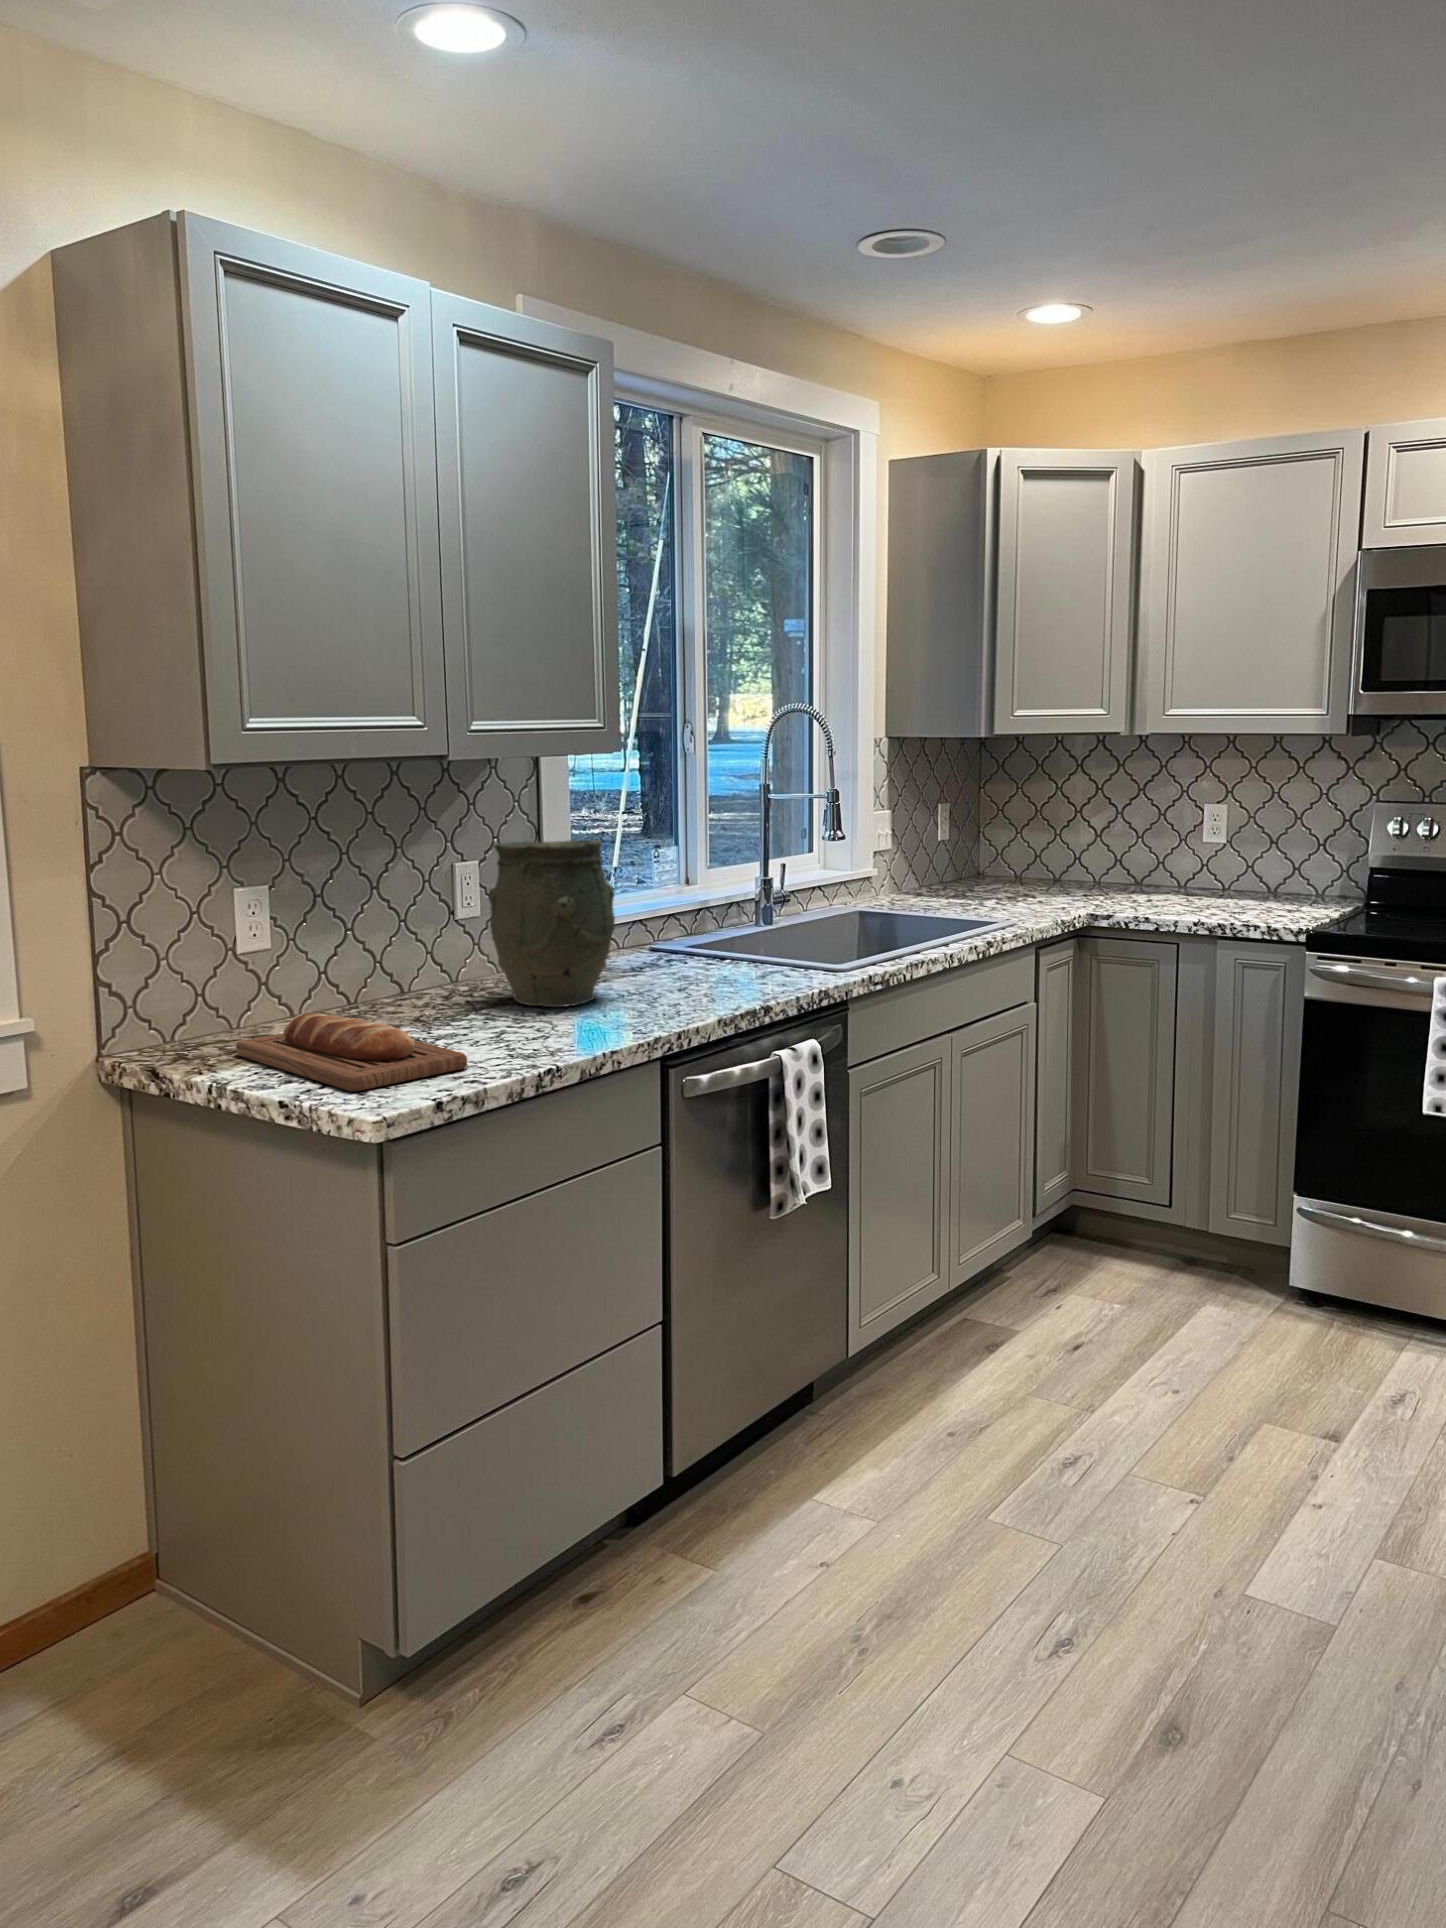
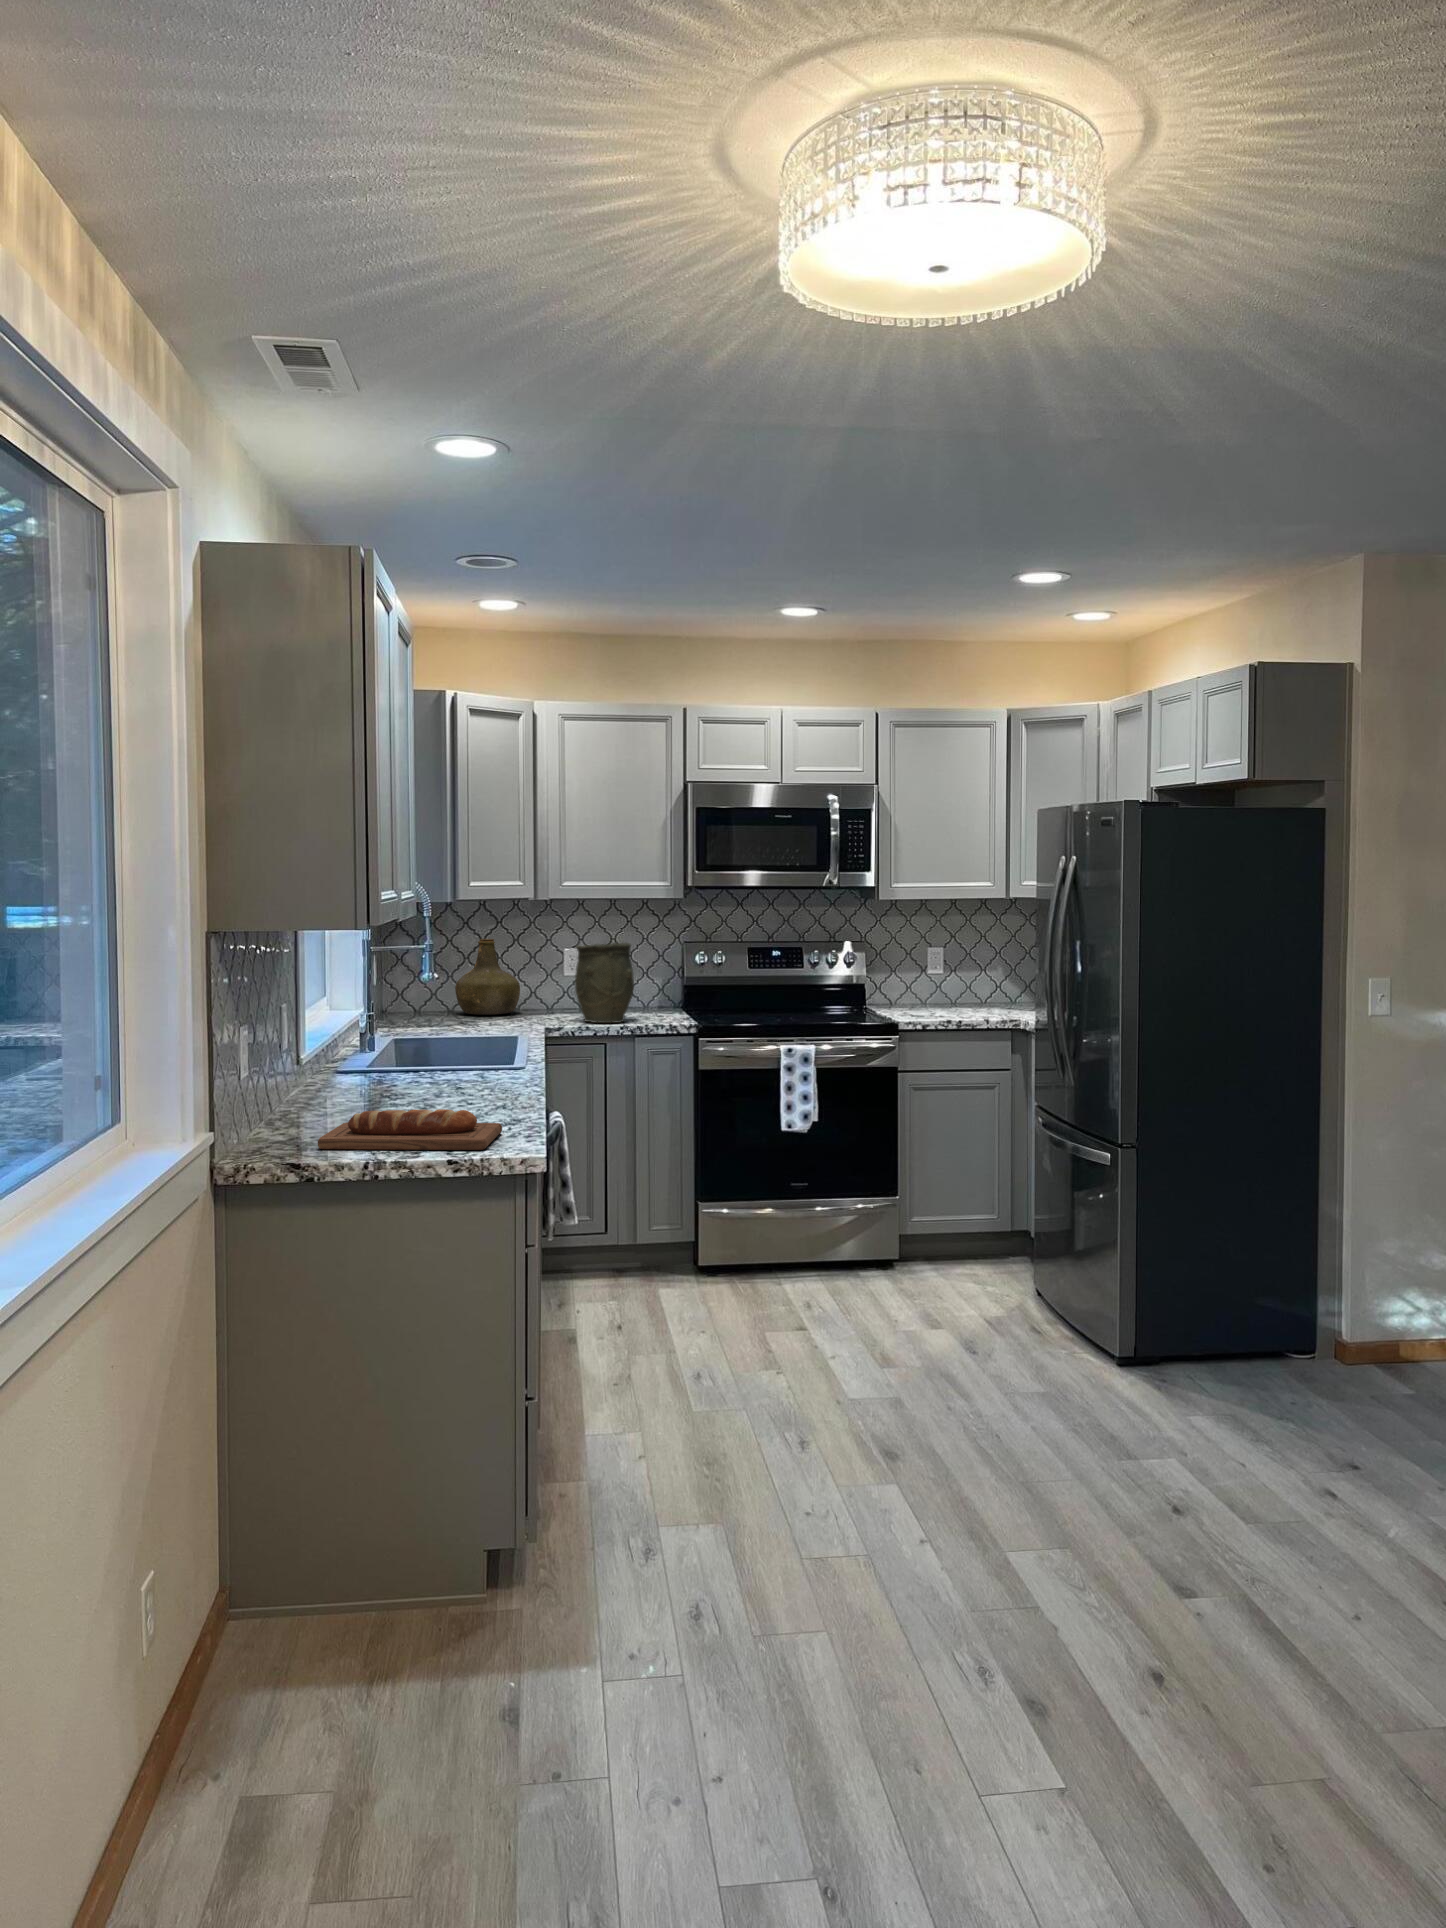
bottle: none [1041,788,1129,889] -> present [455,939,520,1015]
vase: present [488,839,615,1007] -> present [575,943,634,1023]

